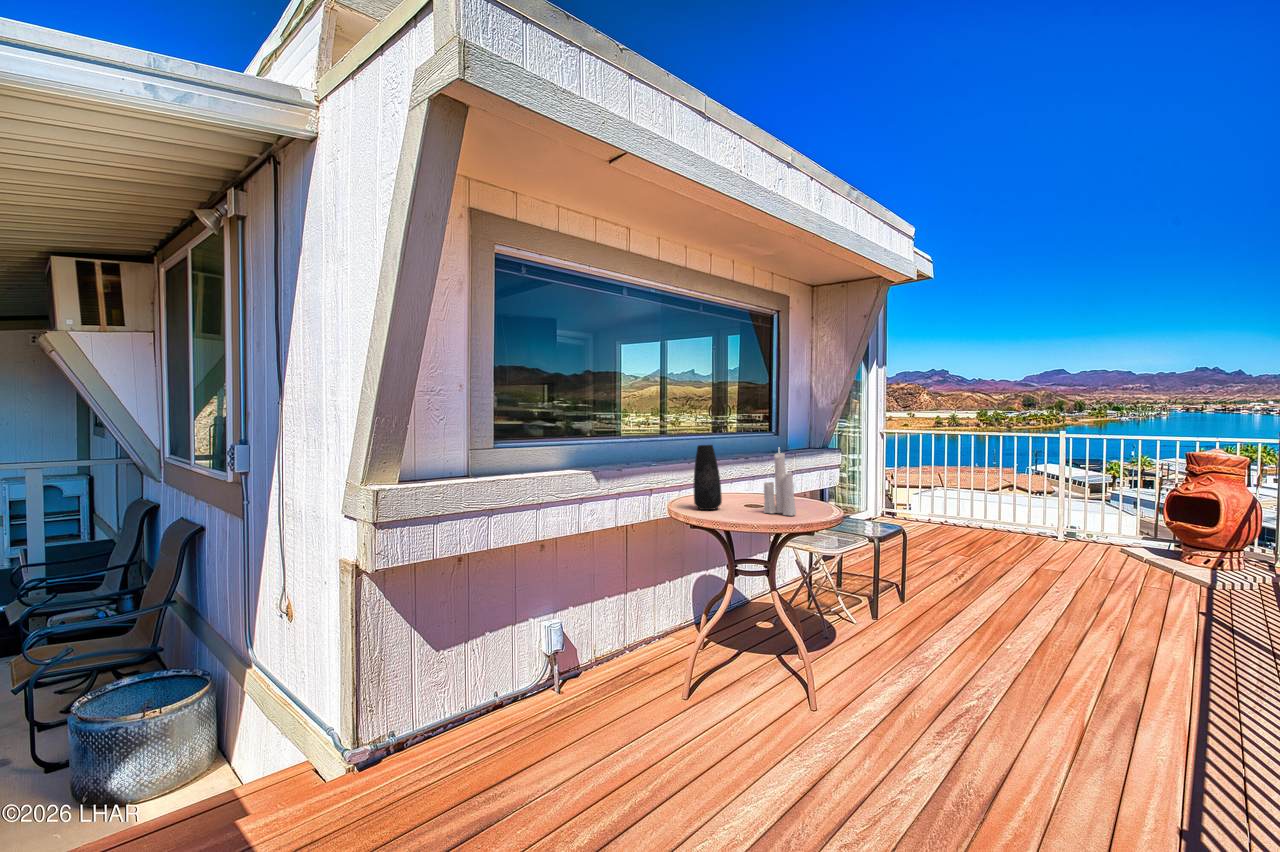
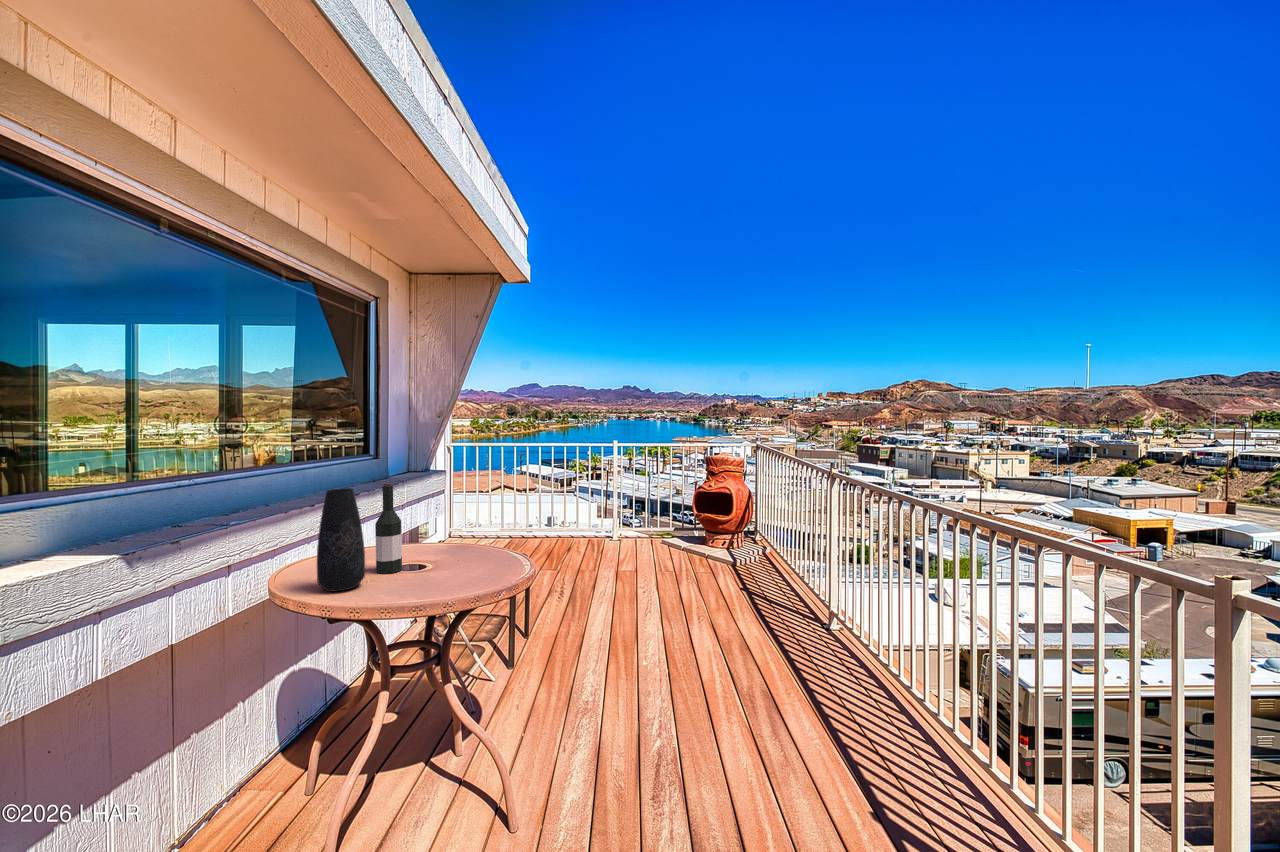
wine bottle: none [733,444,752,507] -> present [375,483,402,574]
candle: present [764,452,796,516] -> none [433,481,482,581]

